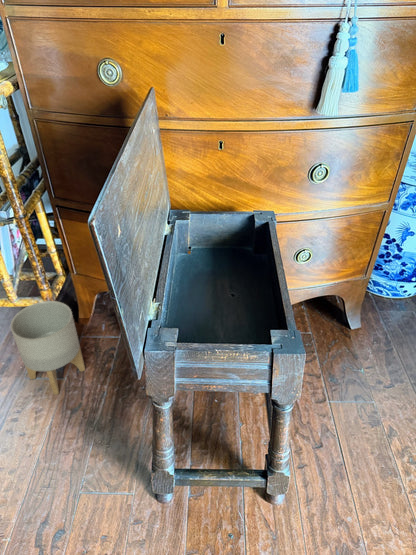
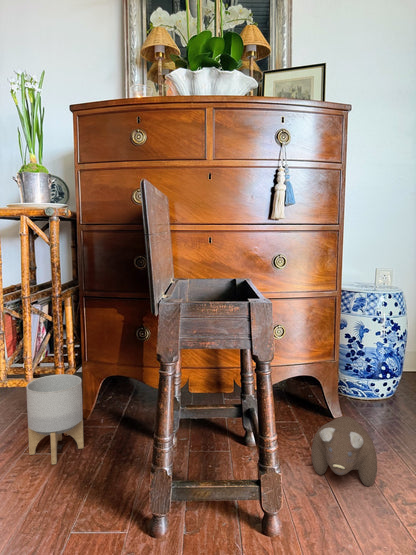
plush toy: none [323,364,393,443] -> present [311,416,377,486]

